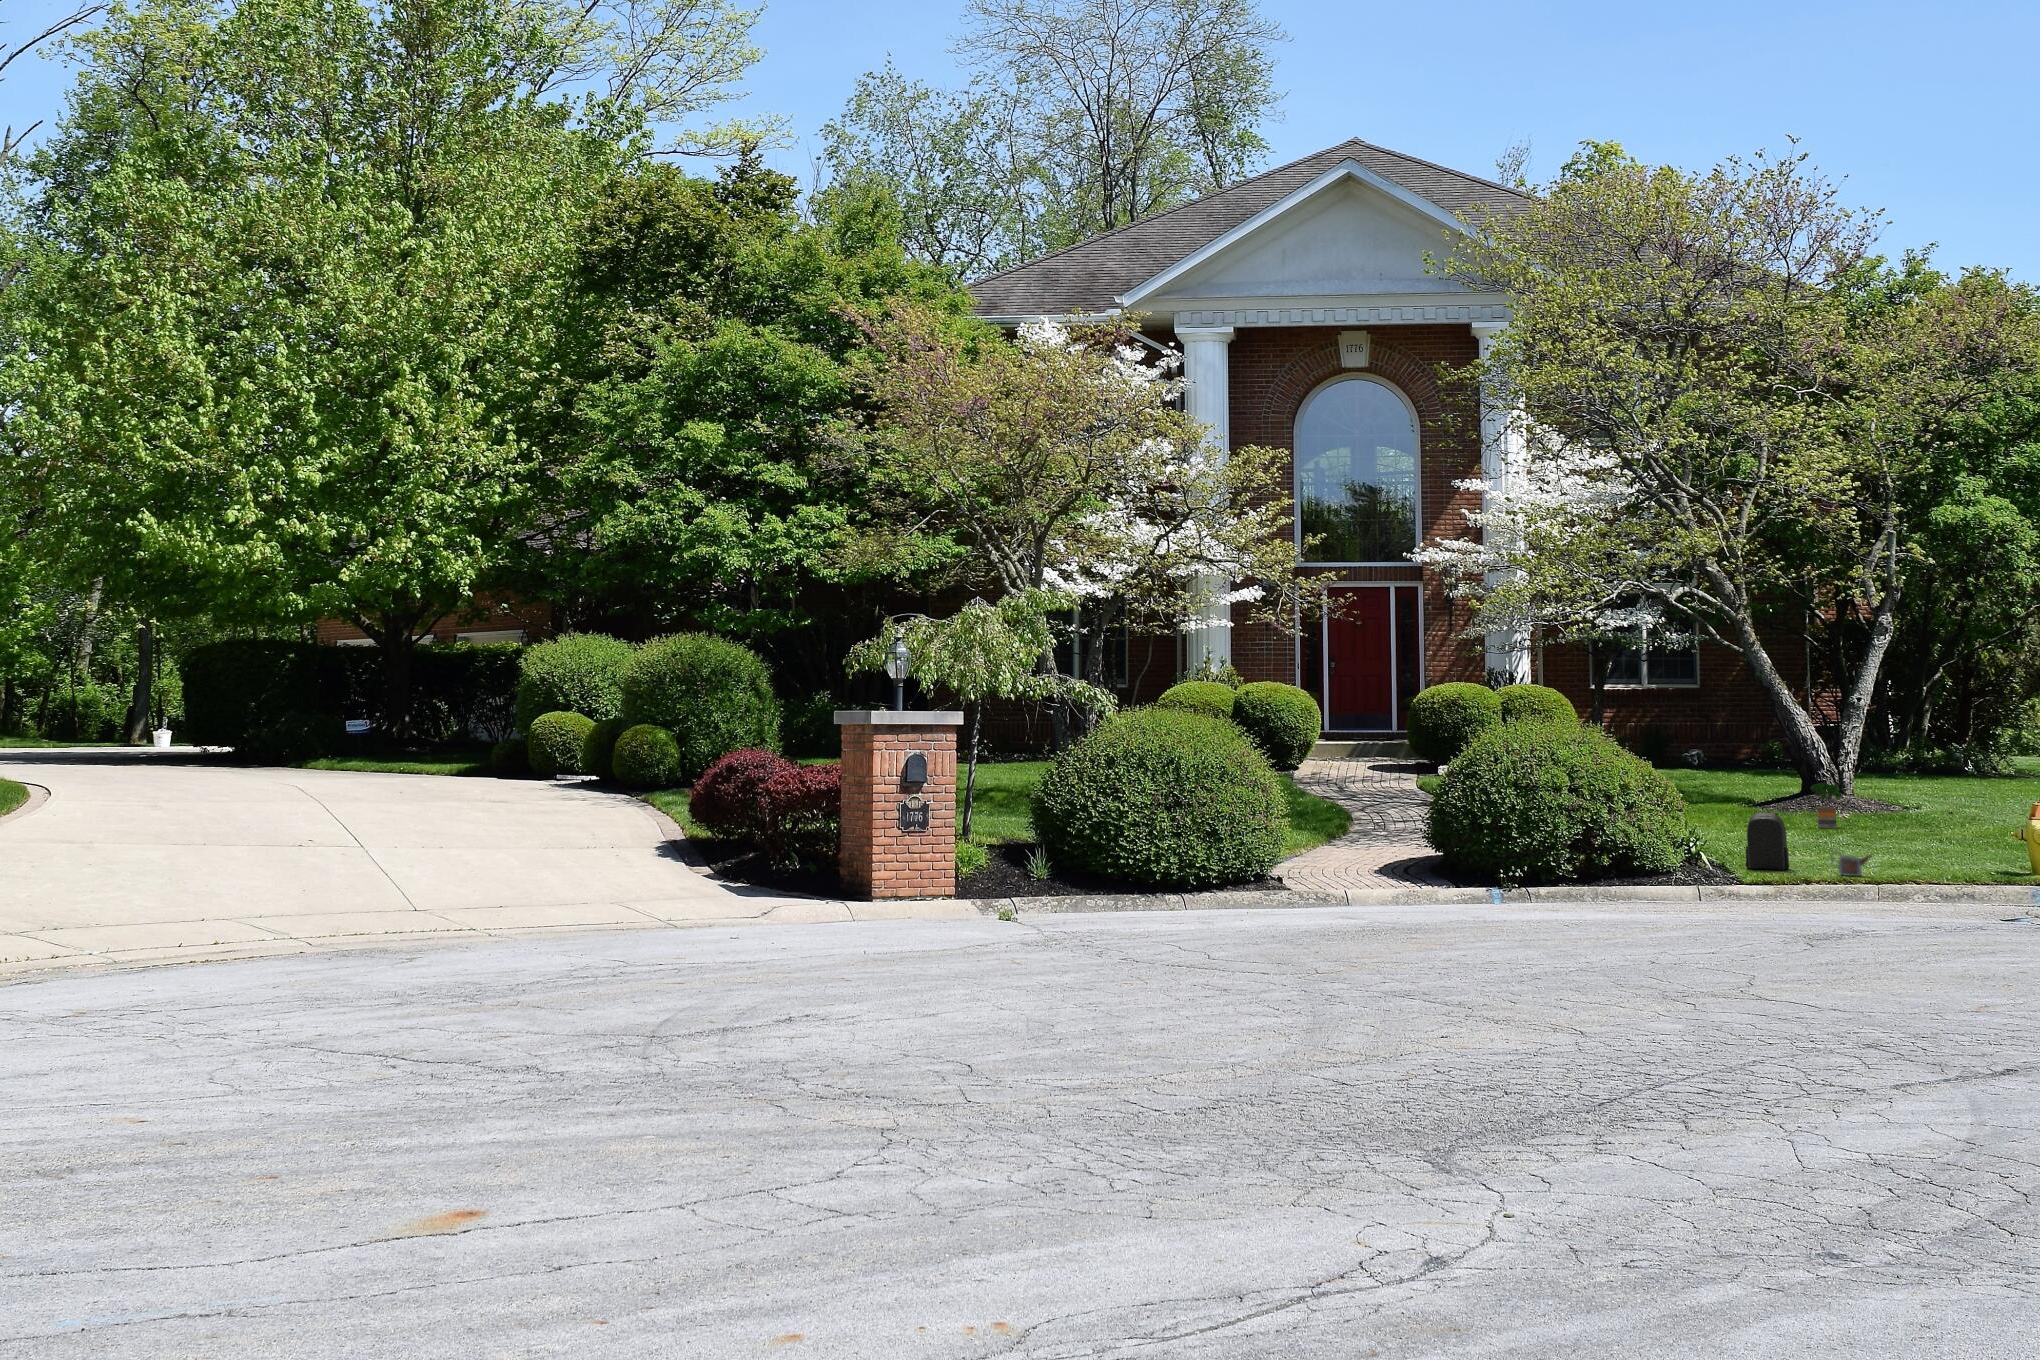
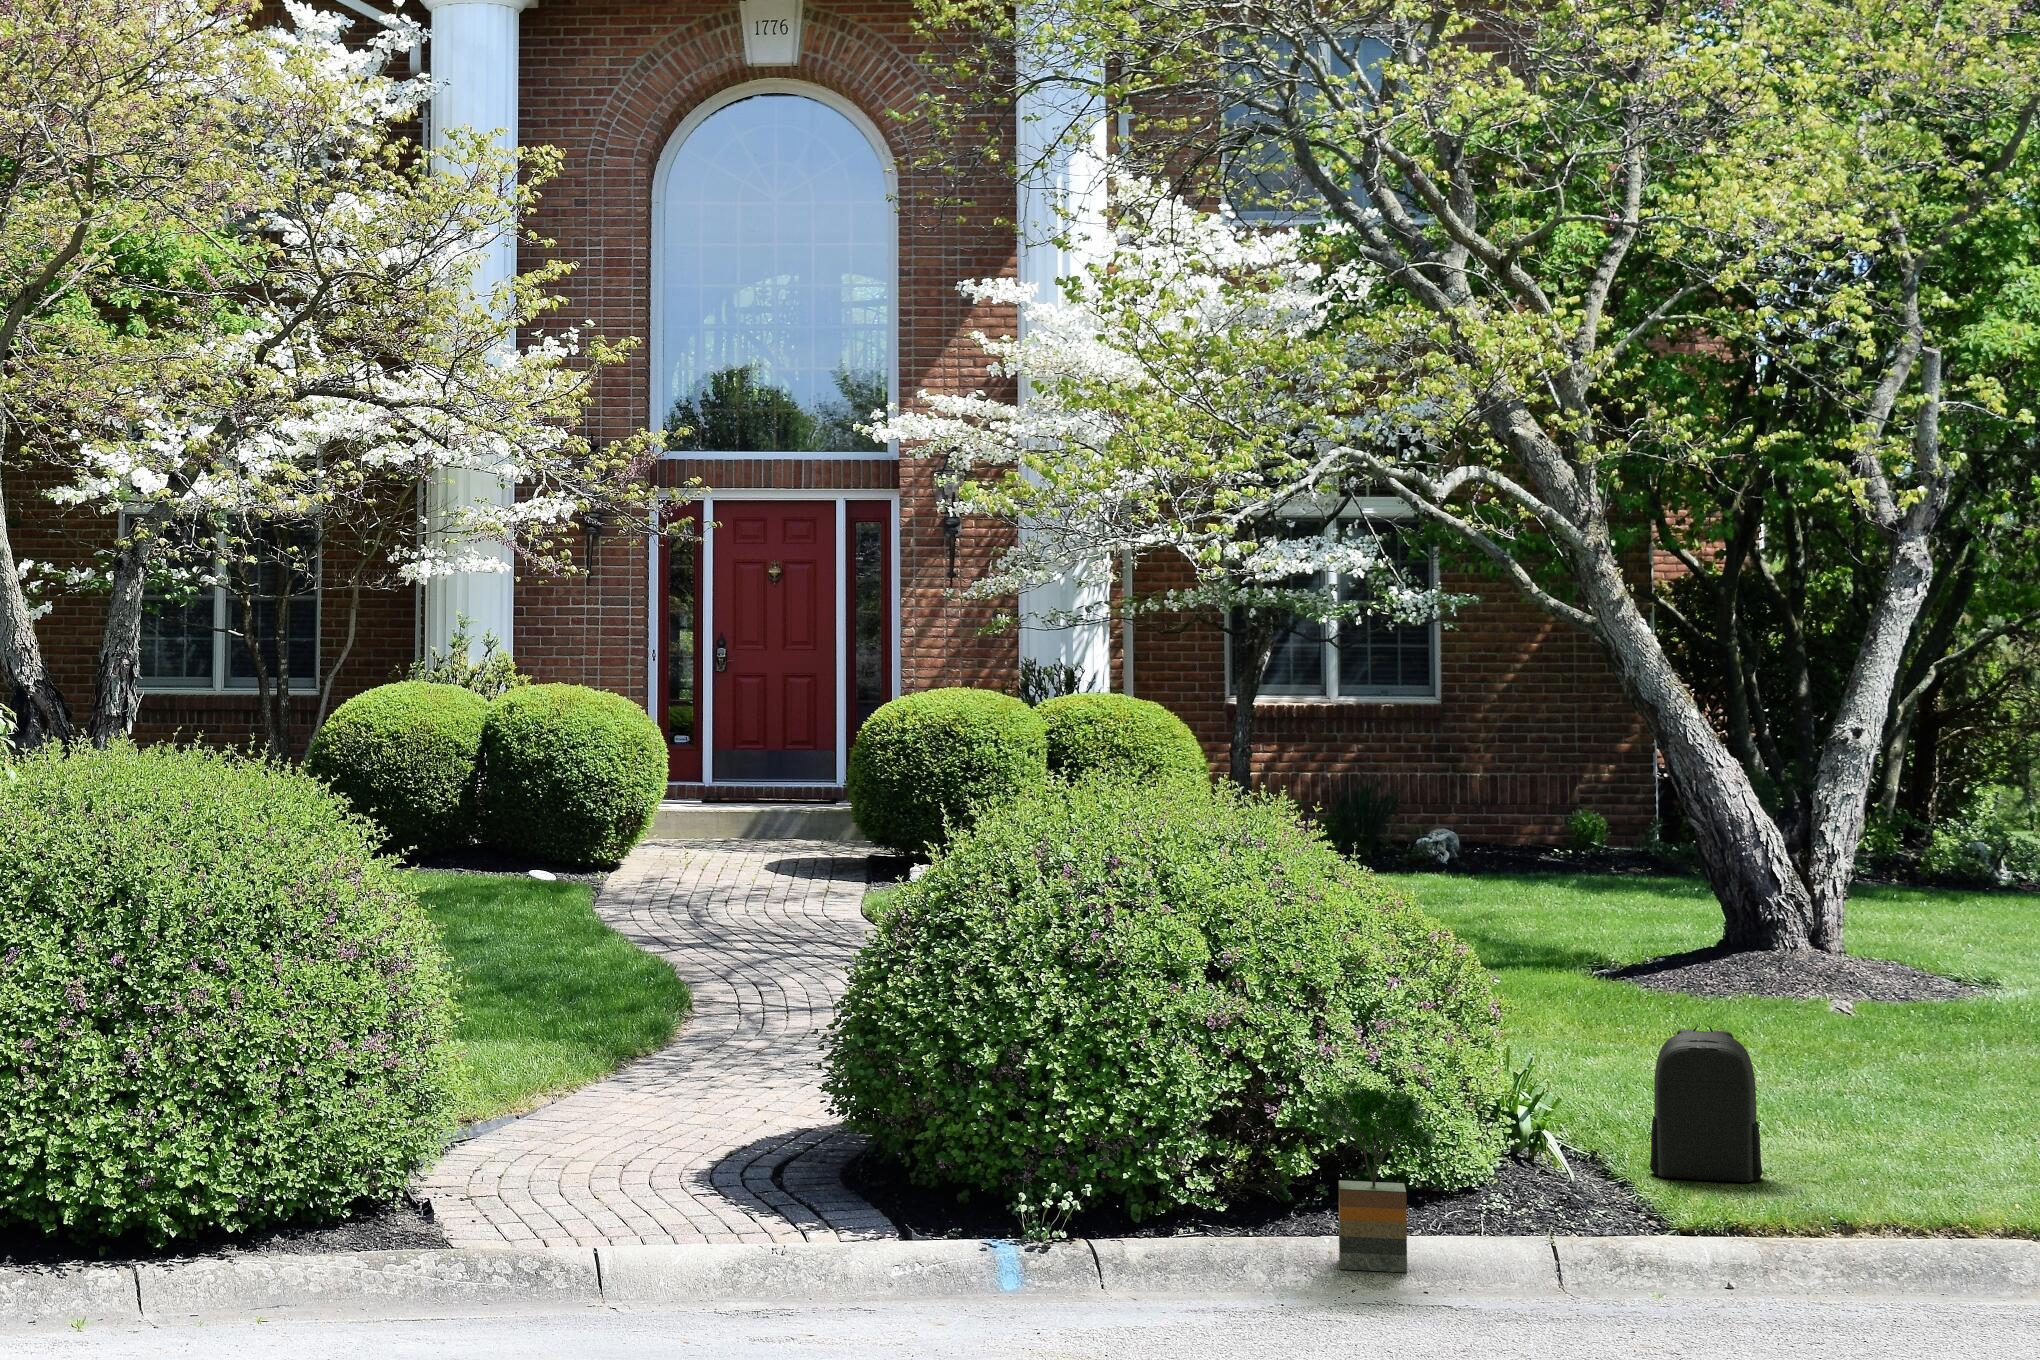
potted tree: present [1811,783,1842,829] -> present [1316,1086,1436,1272]
watering can: present [1830,852,1872,876] -> none [1882,1142,2001,1211]

